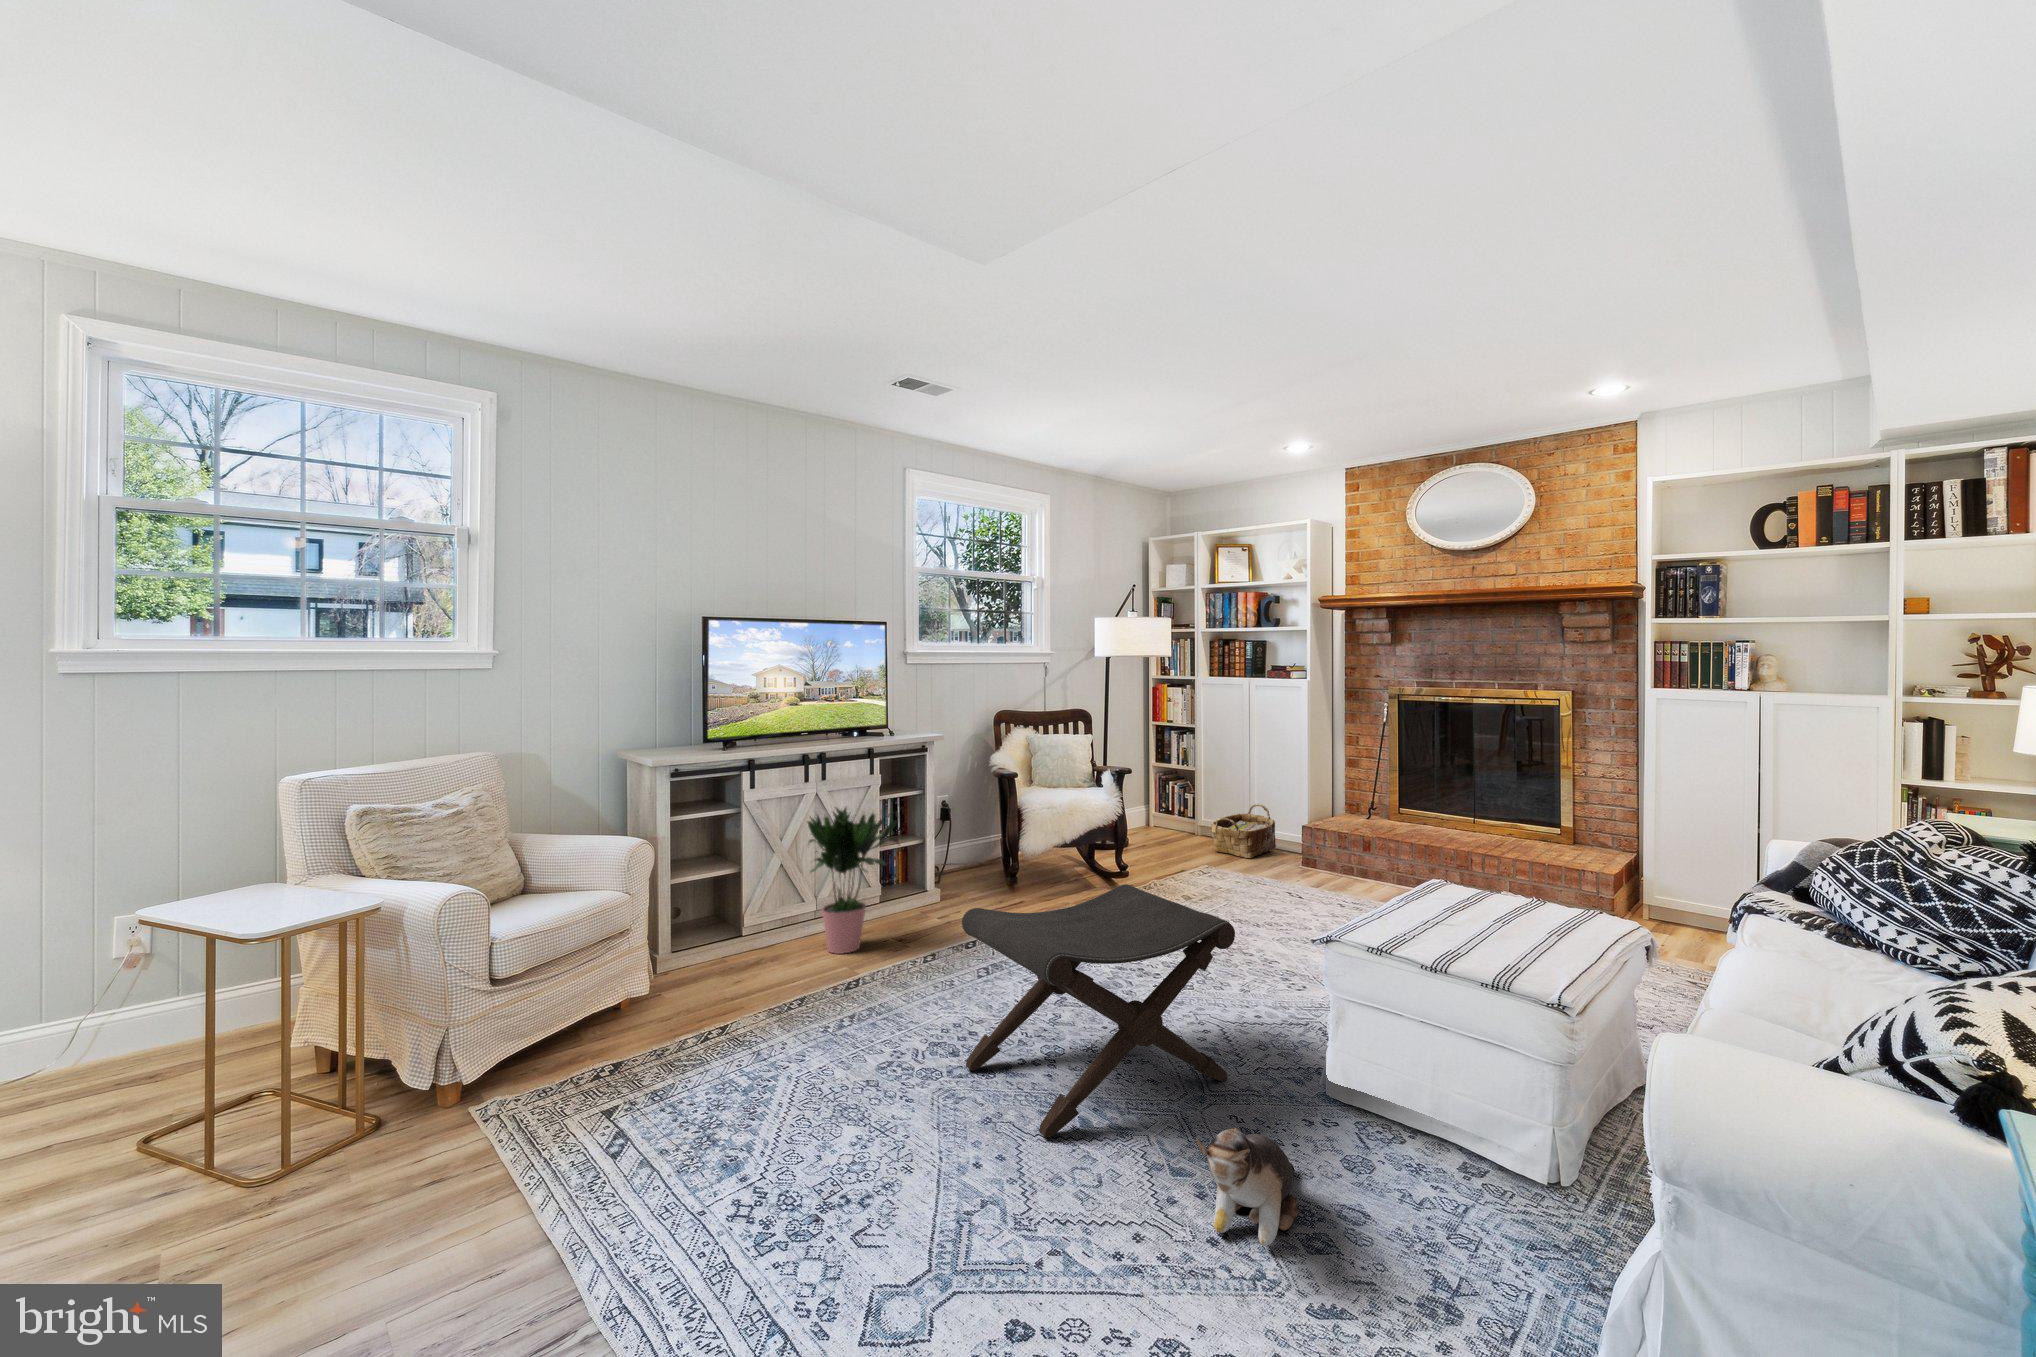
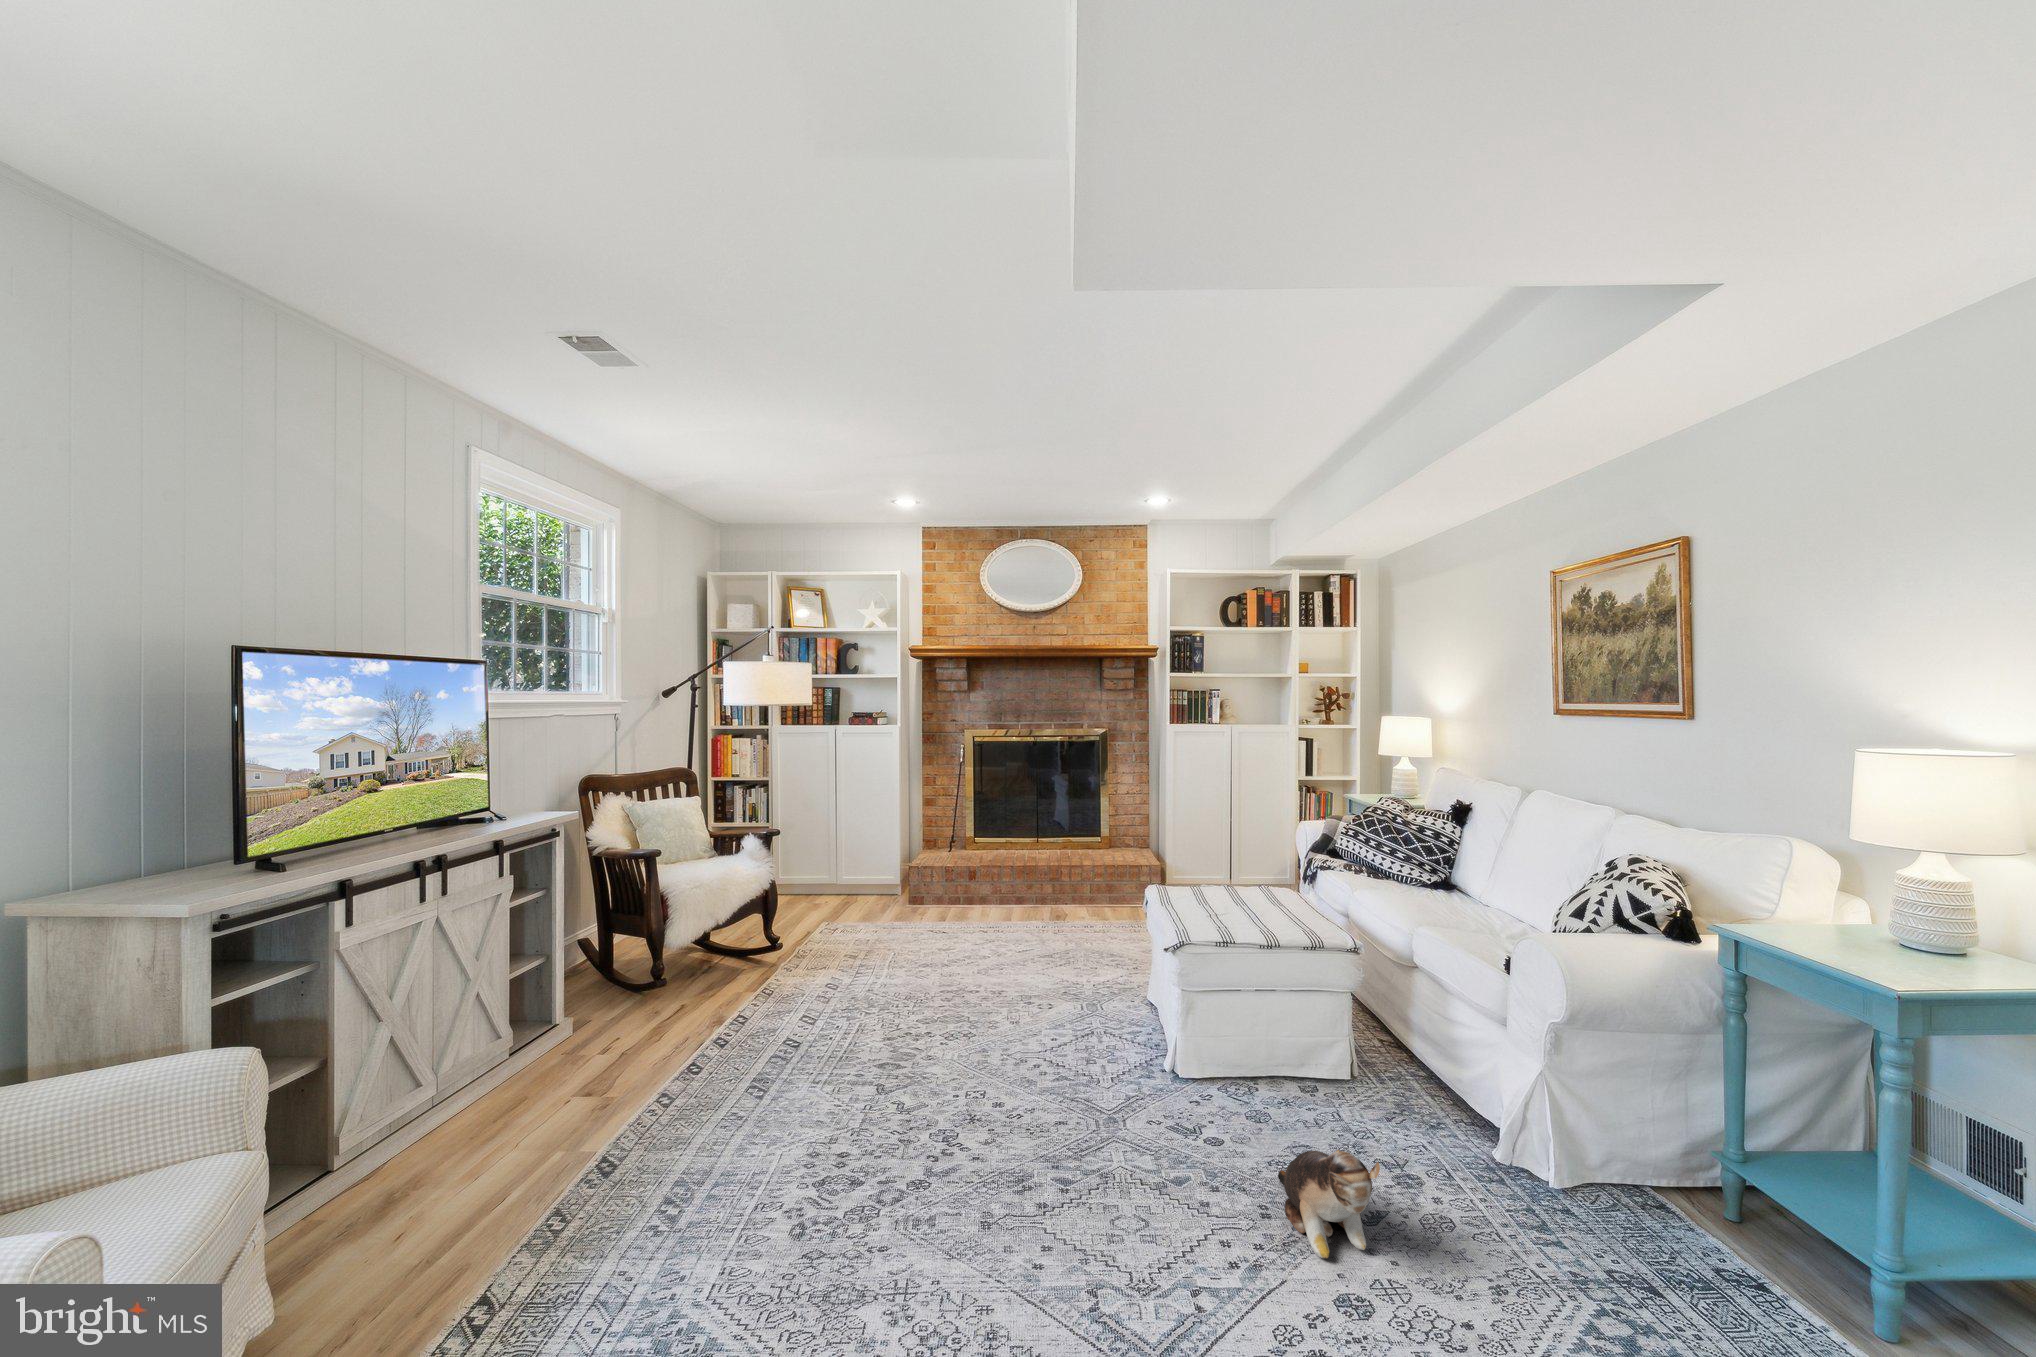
woven basket: present [1211,804,1276,858] -> none [816,851,874,908]
potted plant: present [807,808,898,954] -> none [428,910,611,1154]
footstool: present [962,884,1235,1138] -> none [903,952,1143,1253]

